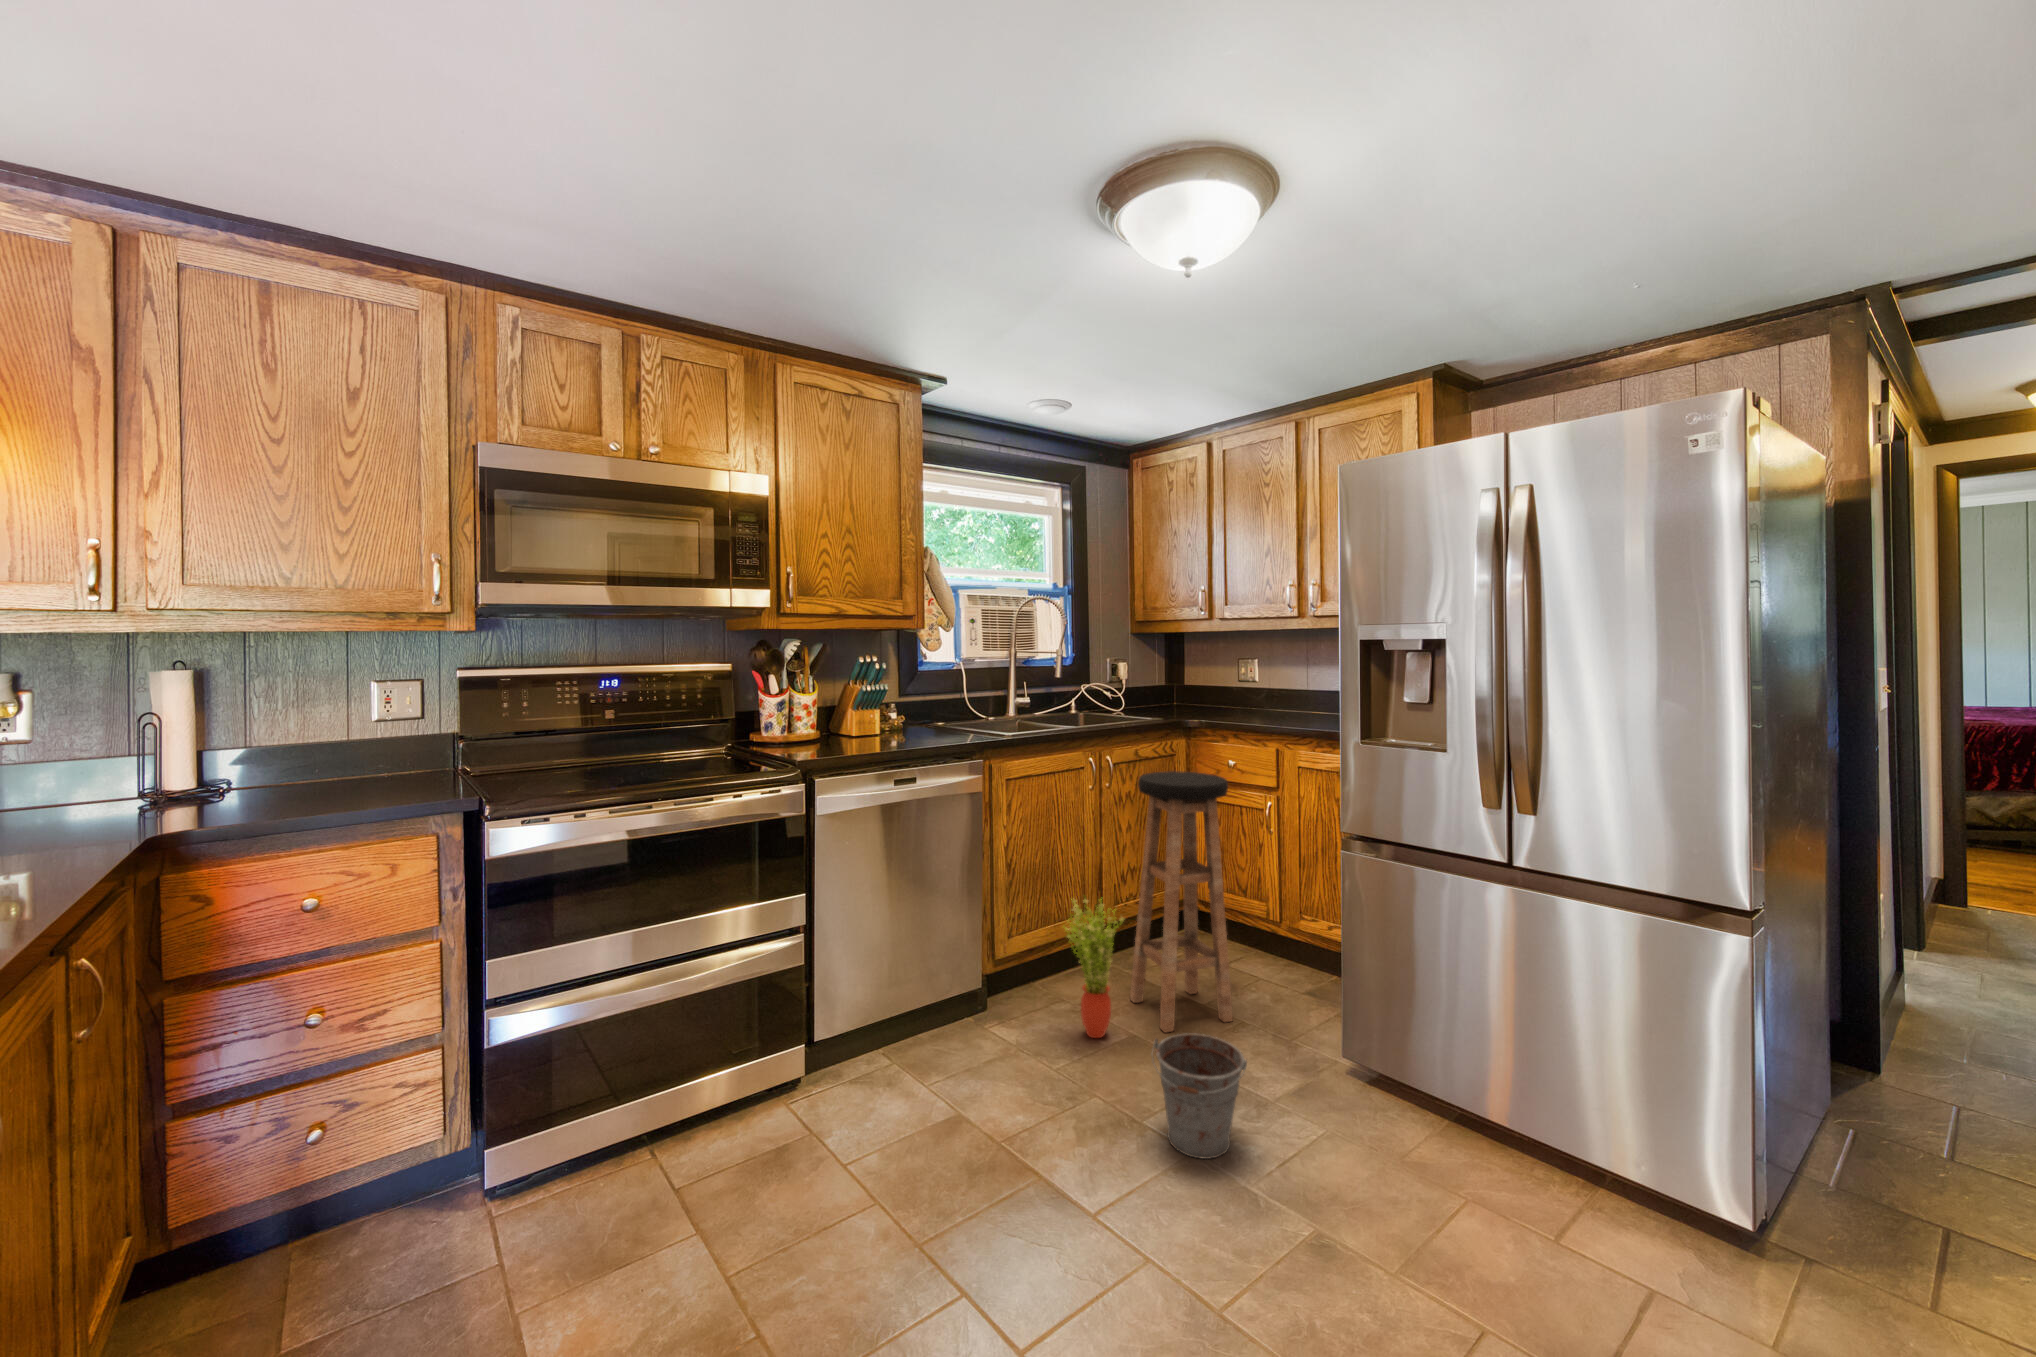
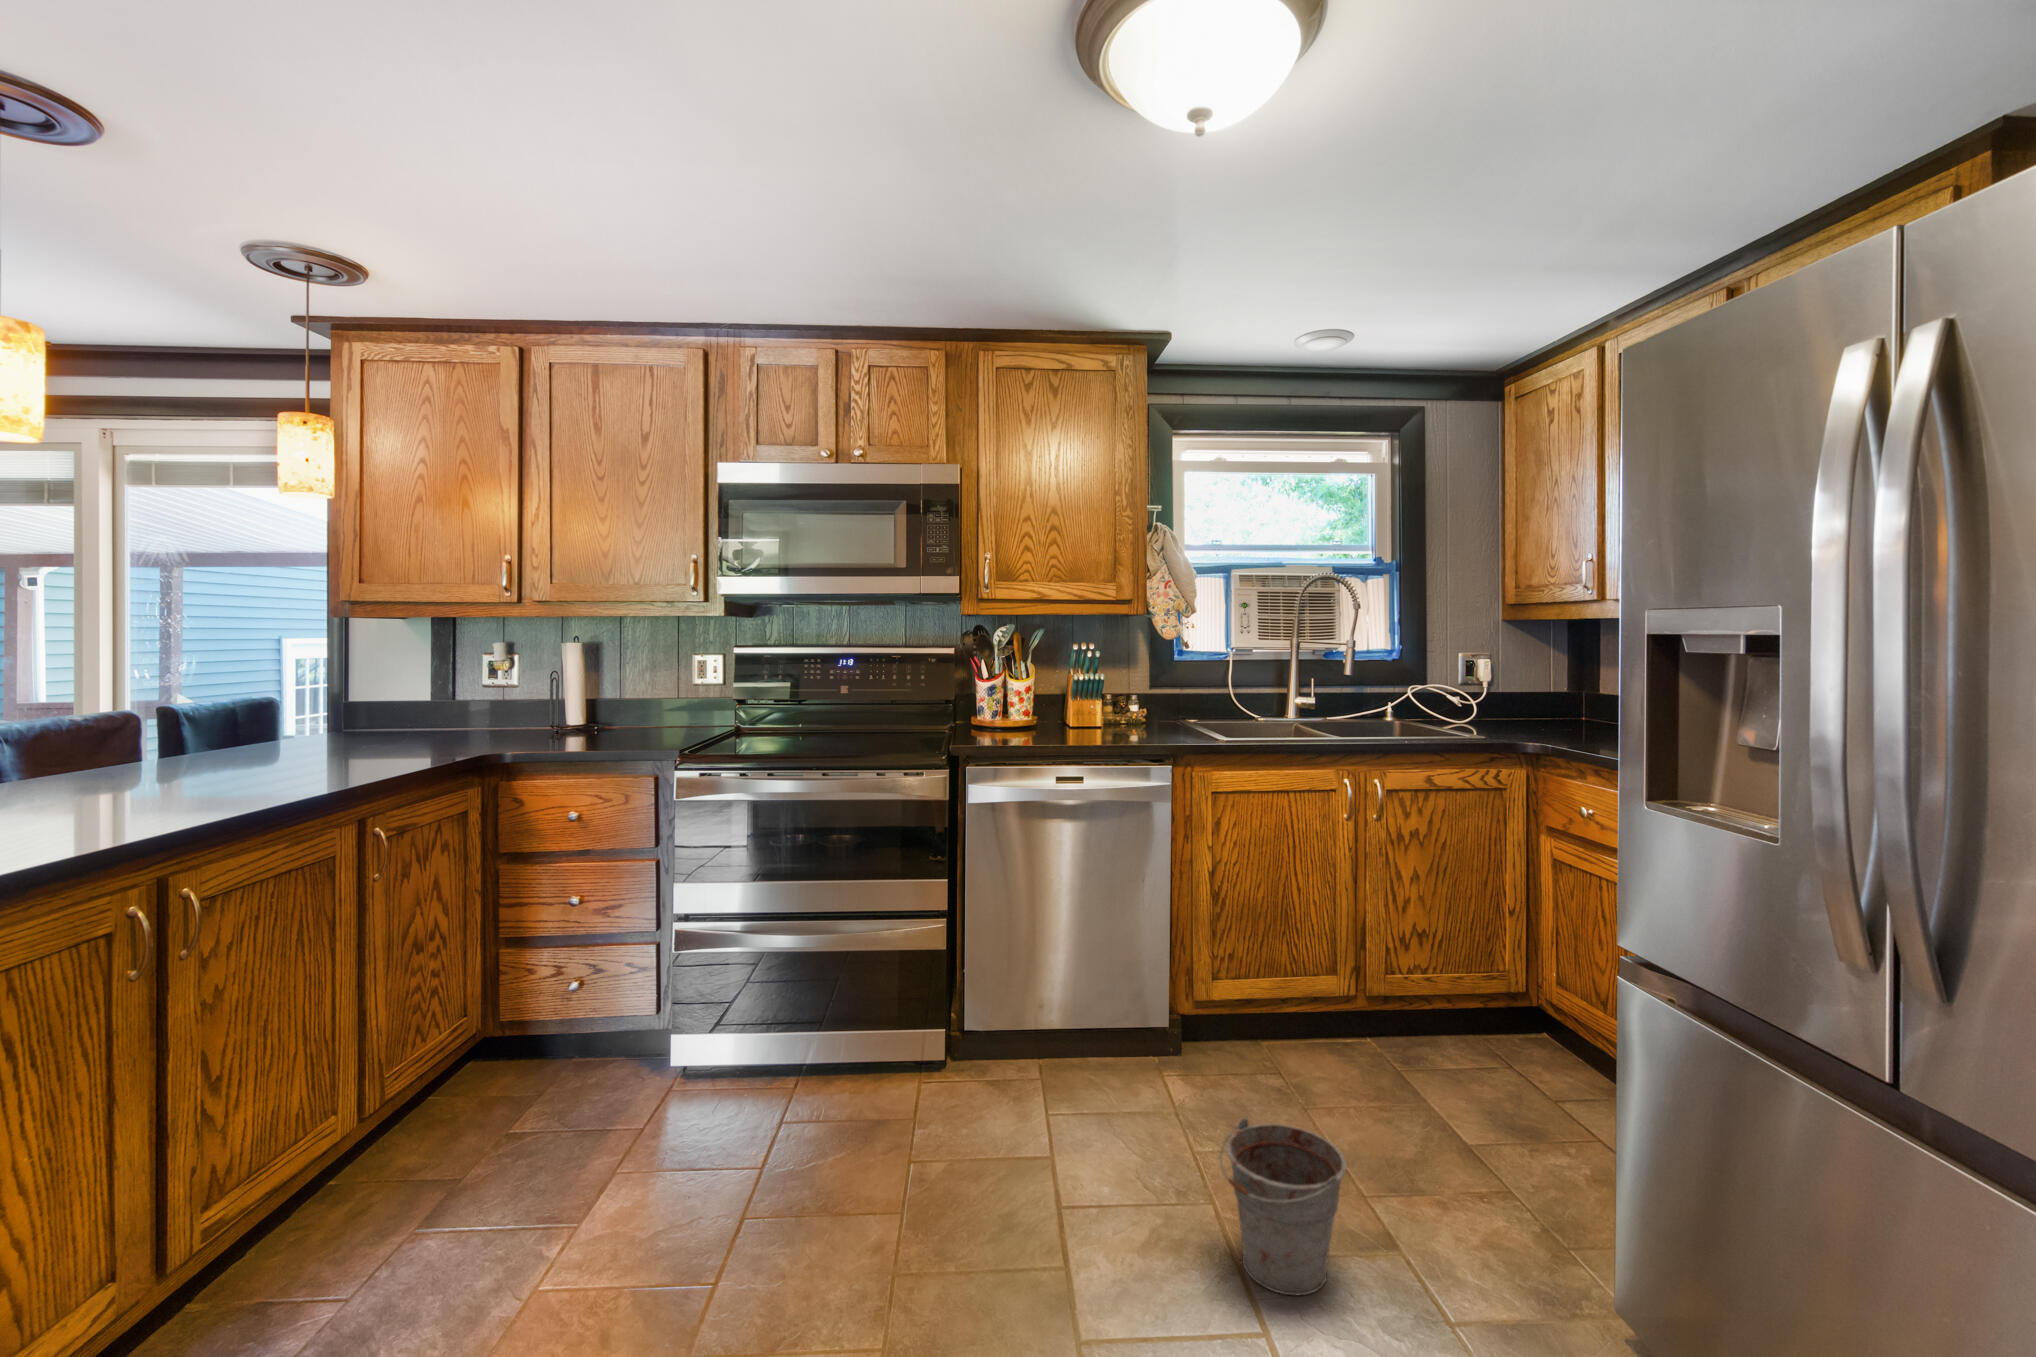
bar stool: present [1130,771,1233,1032] -> none [1355,796,1487,1158]
potted plant: present [1065,899,1124,1038] -> none [1225,936,1303,1120]

